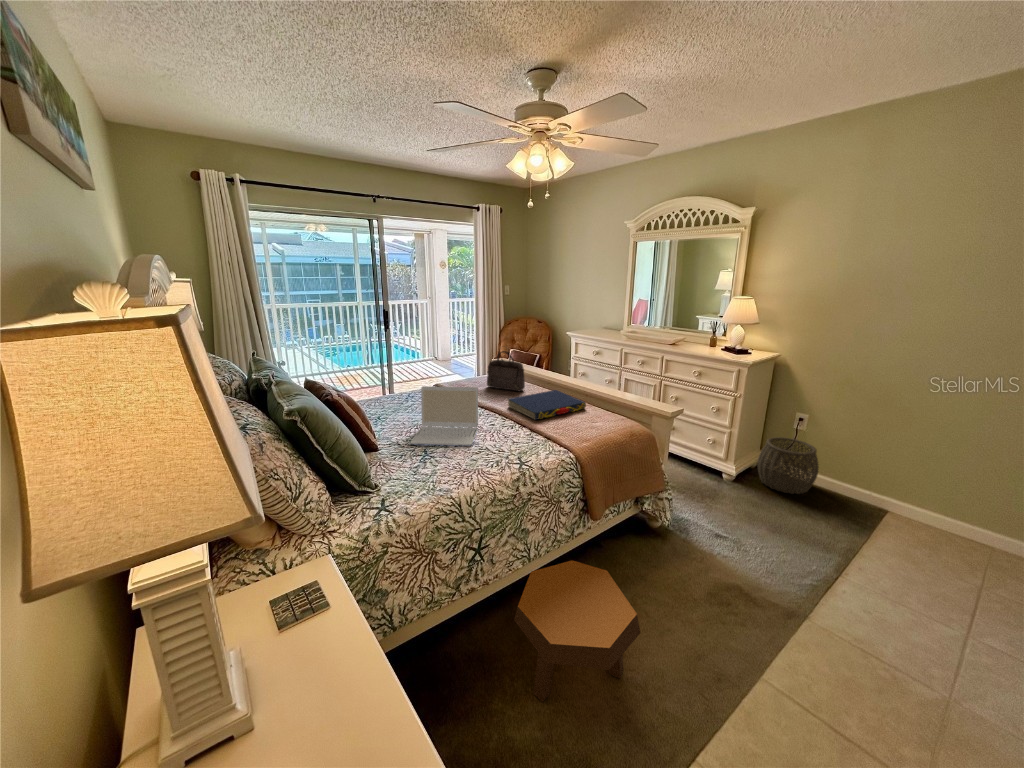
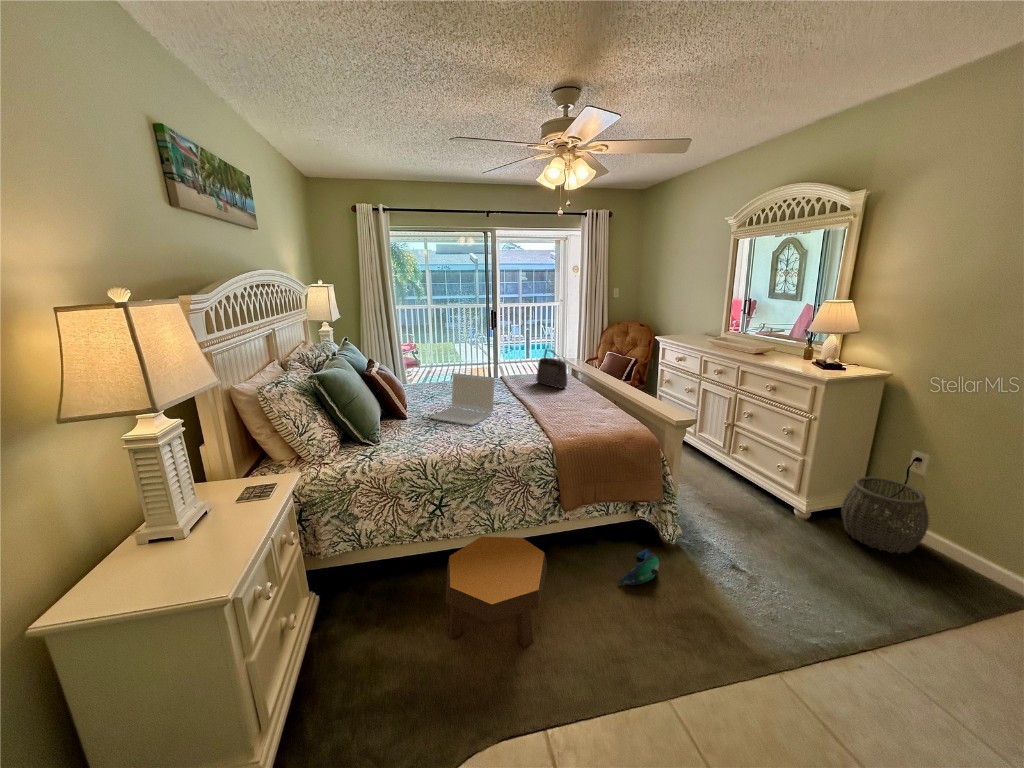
book: present [508,390,586,420] -> none [534,390,605,413]
plush toy: none [644,537,681,579] -> present [619,549,660,585]

